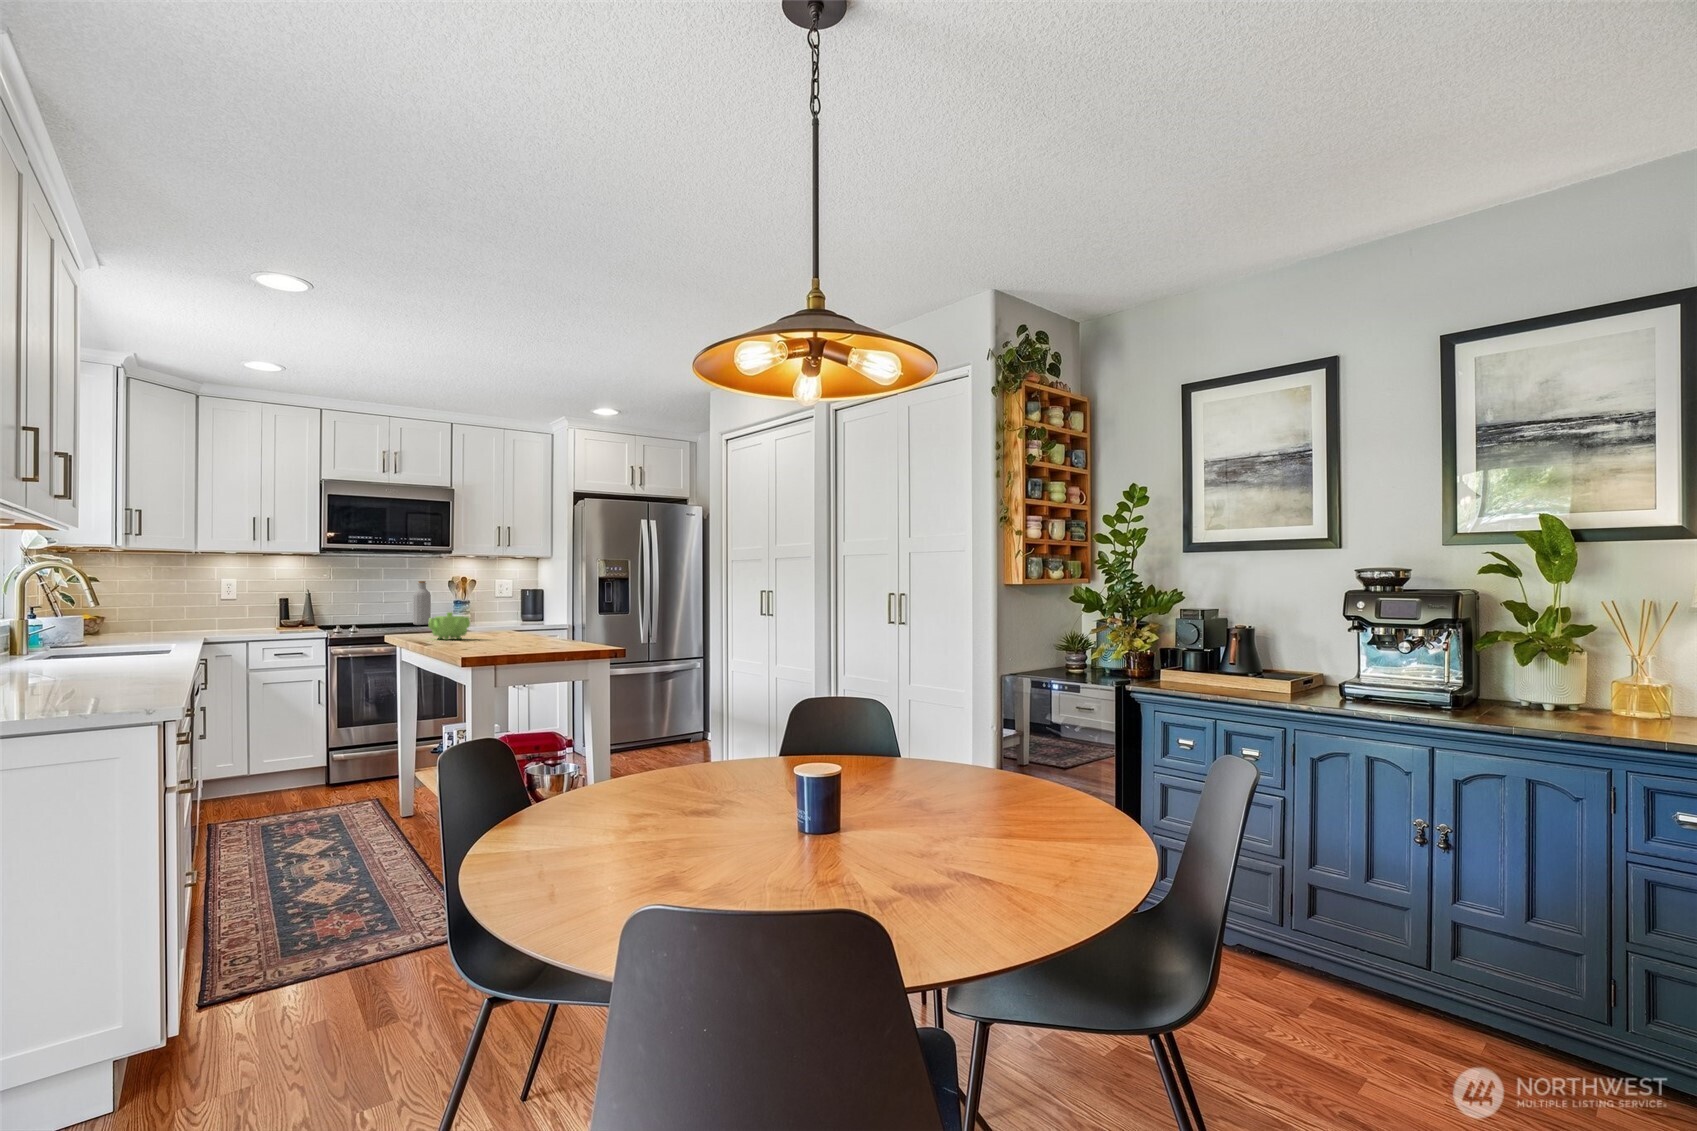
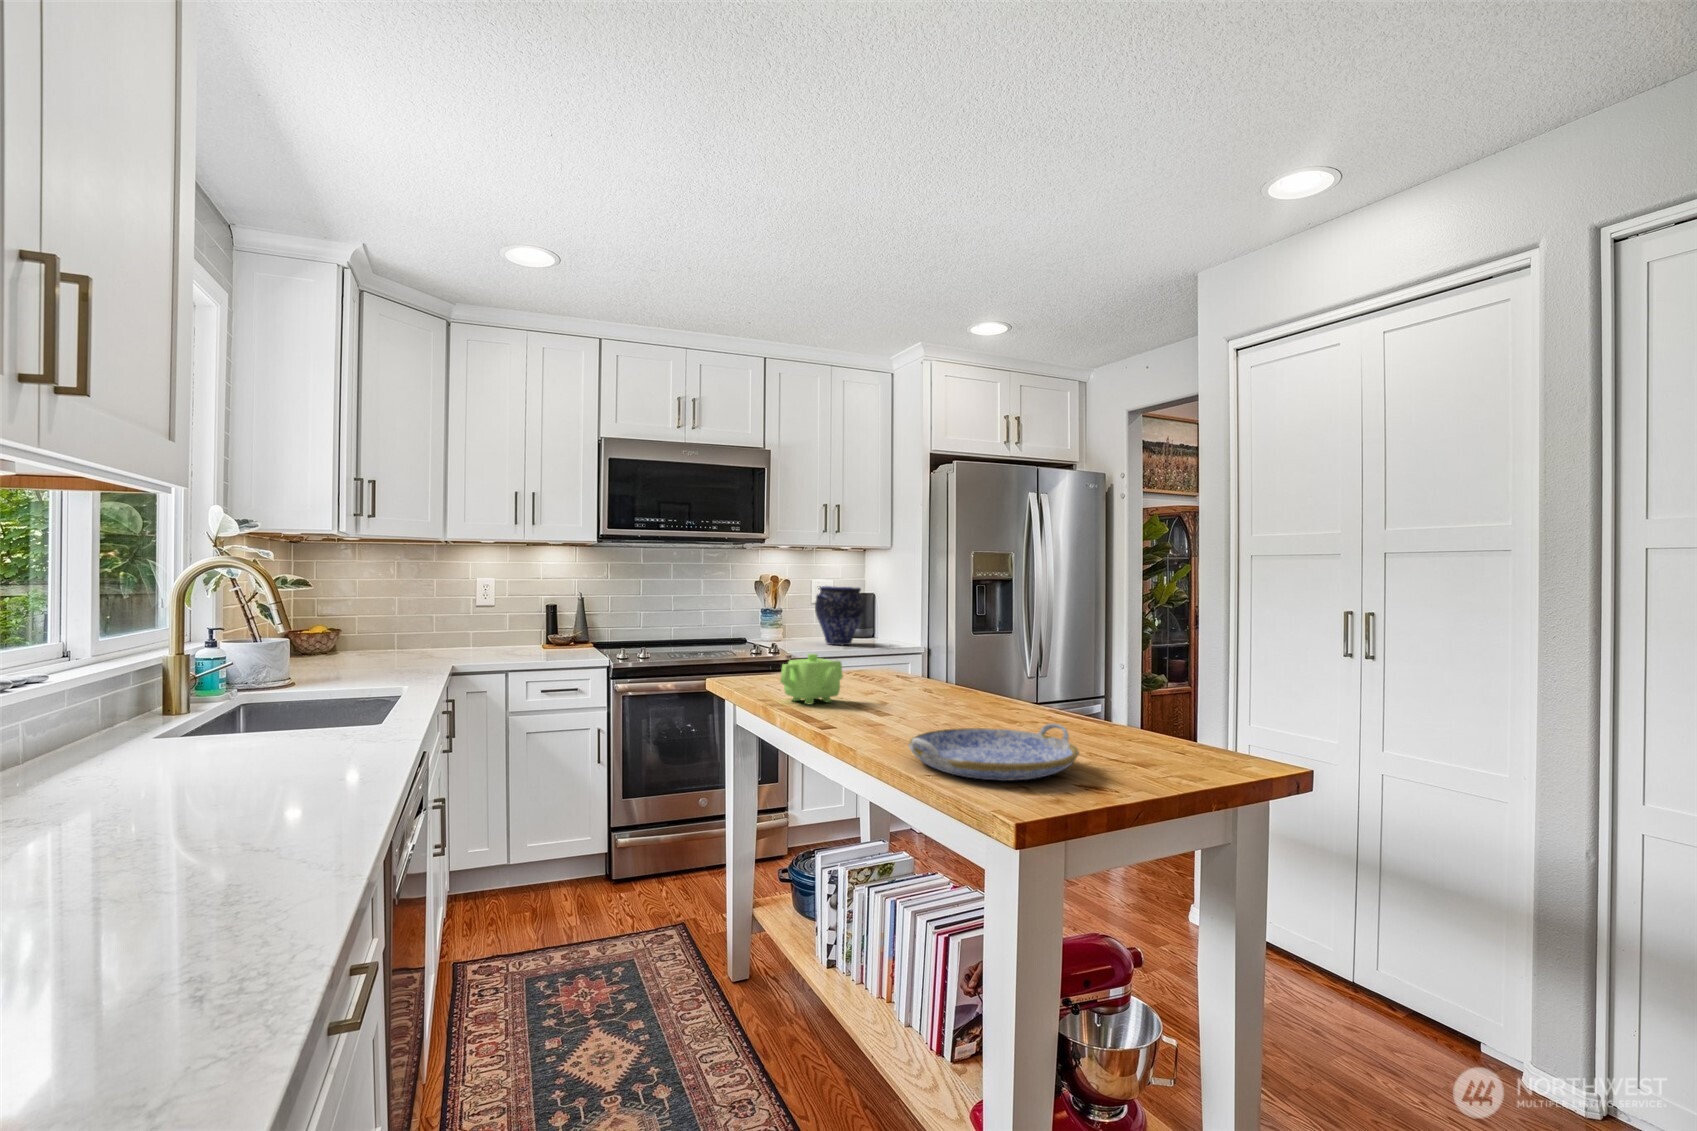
bottle: present [413,581,431,625] -> none [710,582,732,644]
vase: none [497,584,535,625] -> present [815,586,864,645]
serving tray: none [467,631,553,651] -> present [908,724,1079,781]

